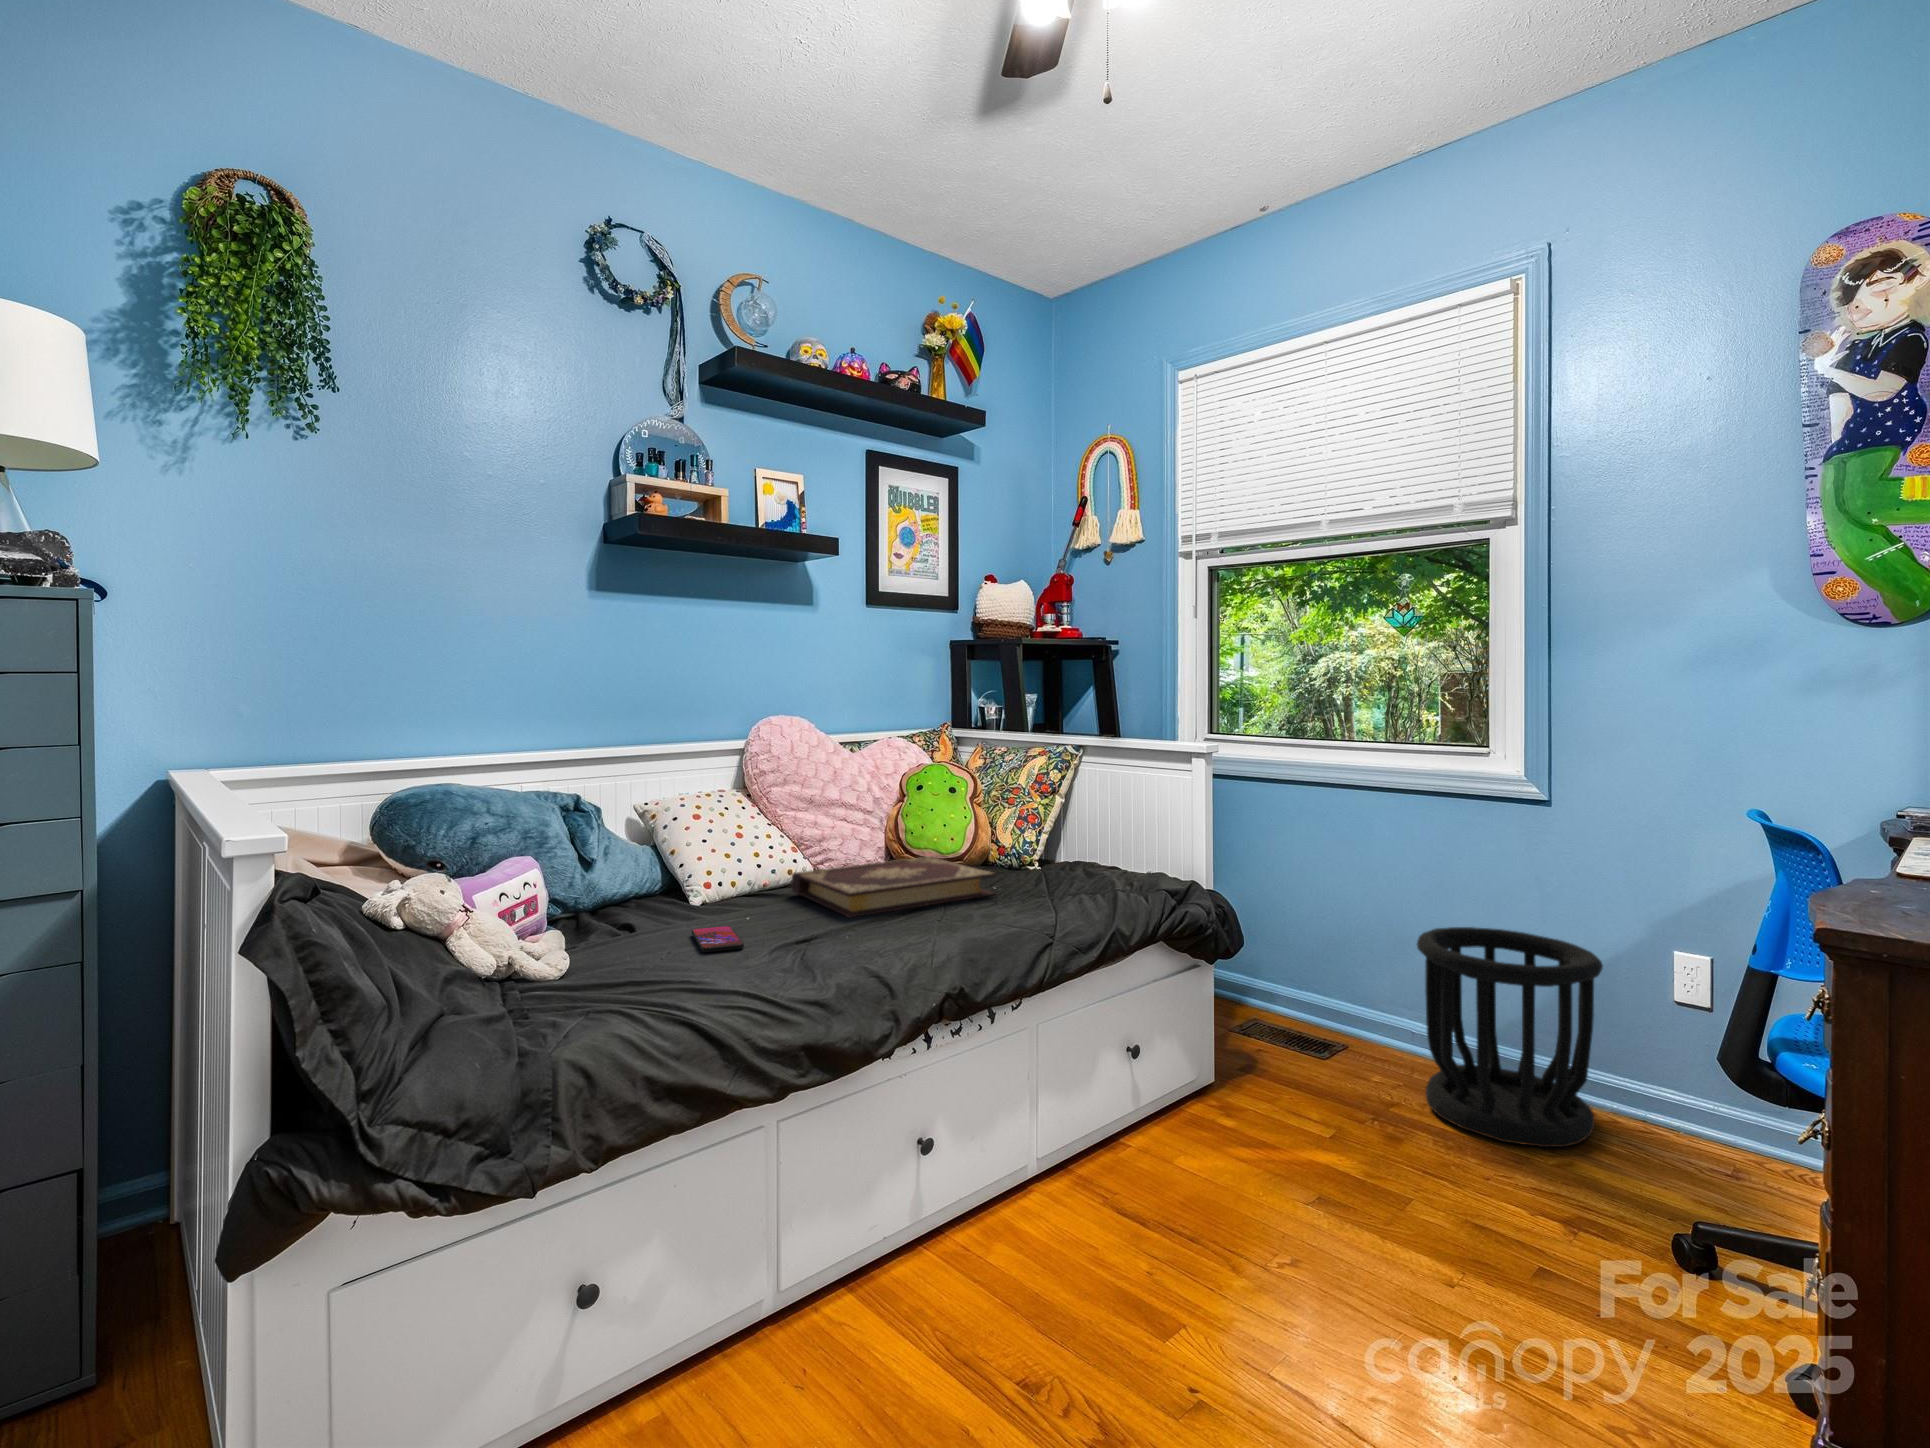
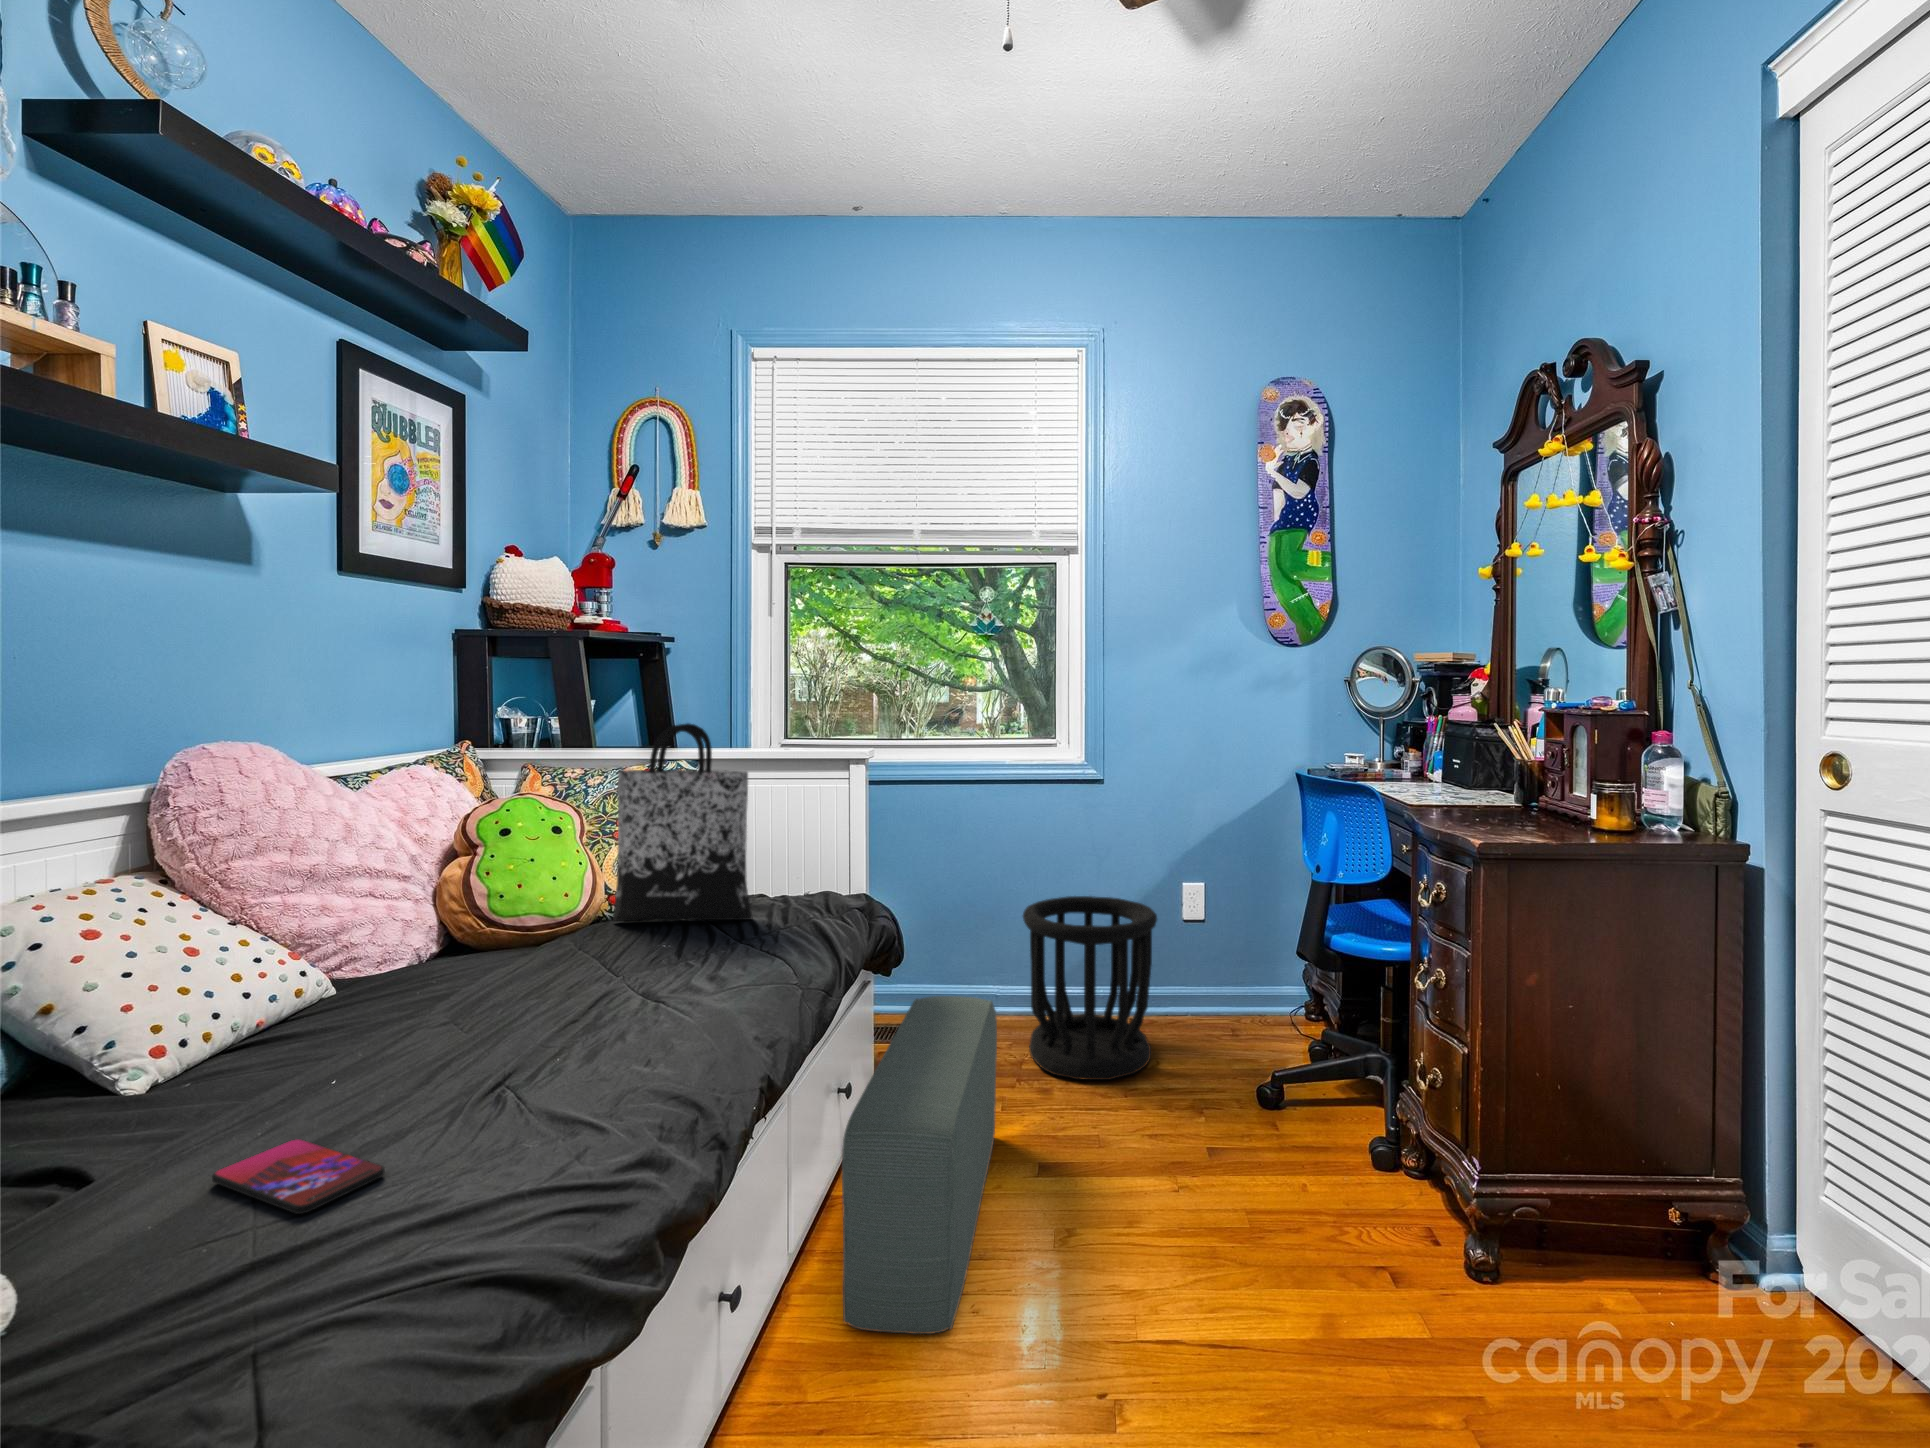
tote bag: none [996,714,1087,879] -> present [613,723,753,921]
book: present [791,856,996,917] -> none [332,927,677,1054]
pouf: none [1075,983,1321,1241] -> present [842,996,997,1334]

